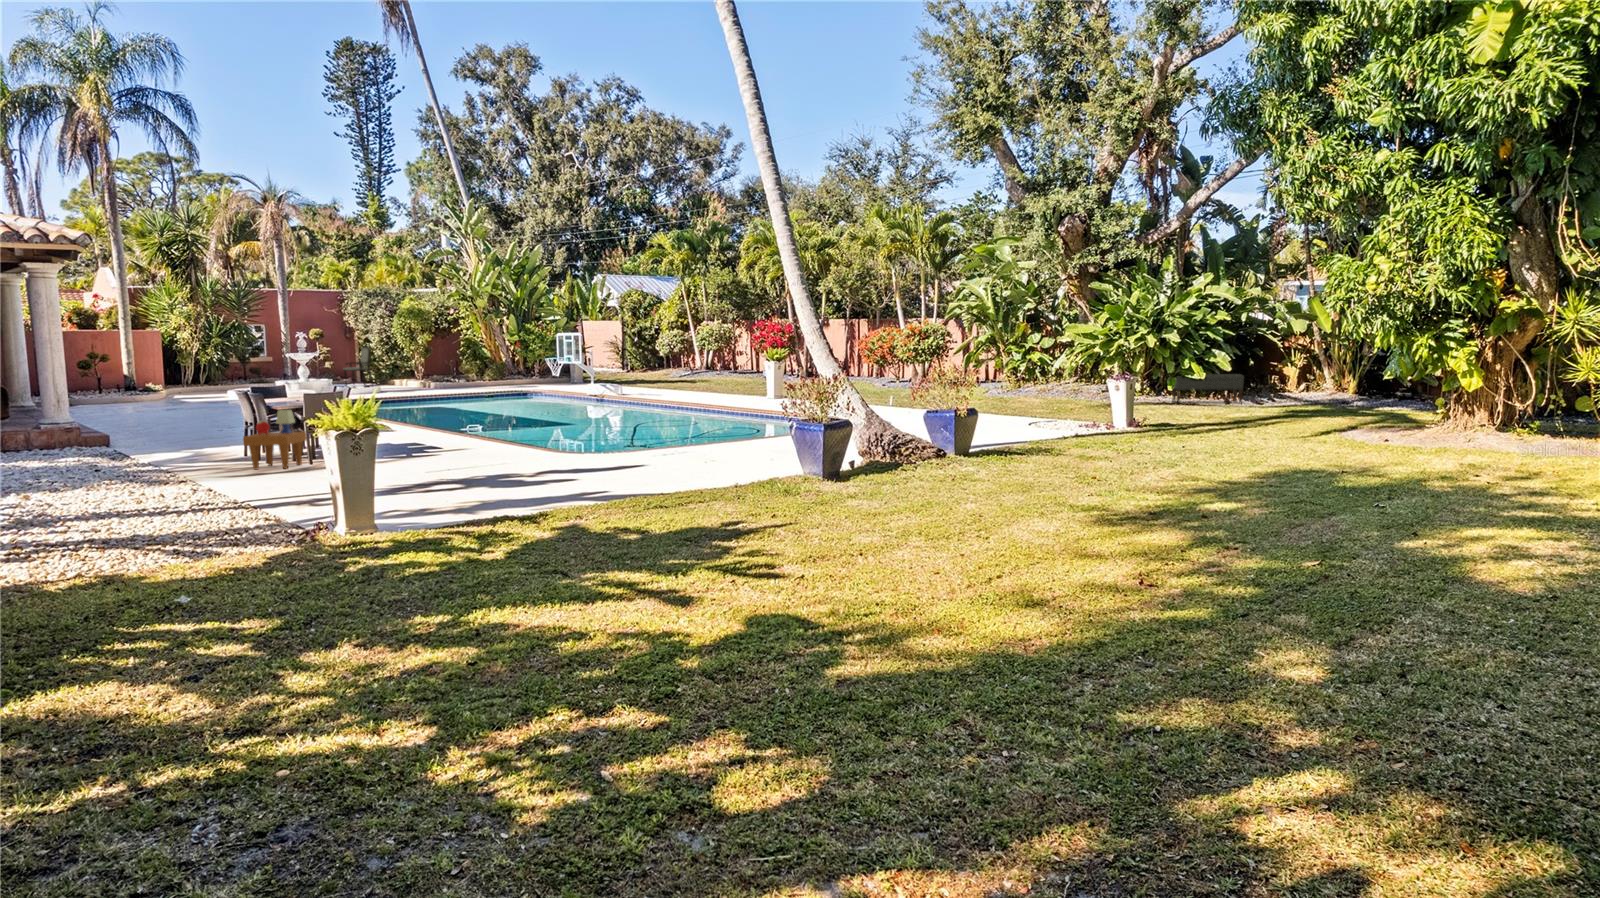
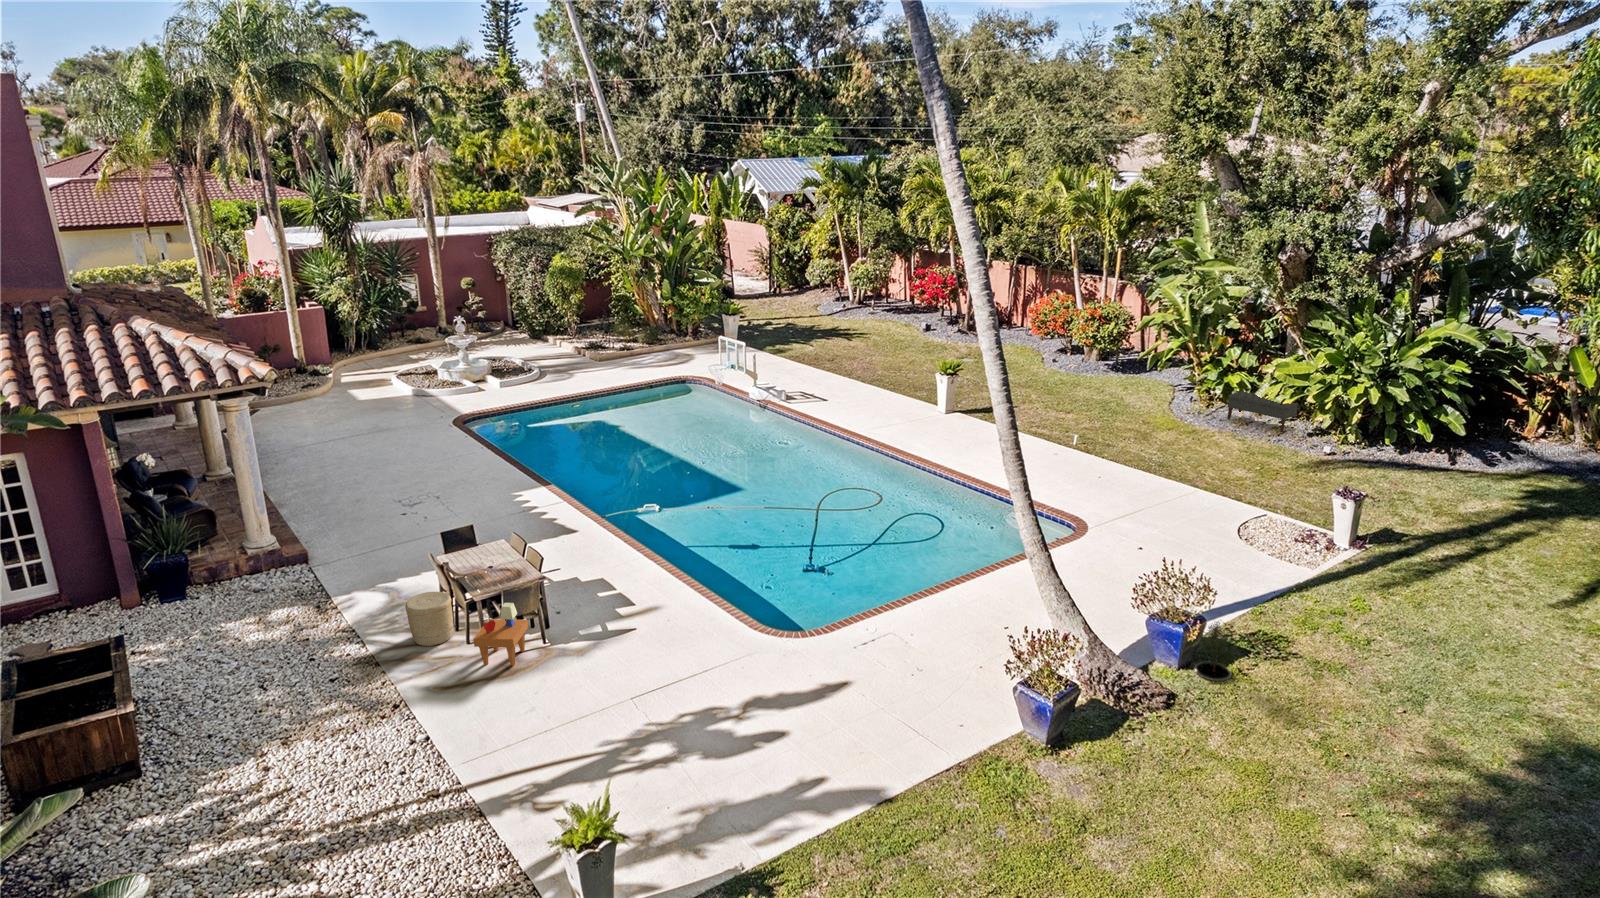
armchair: present [343,346,373,385] -> none [503,303,533,346]
bench: present [1172,374,1244,403] -> present [1227,391,1299,432]
potted tree: none [970,396,1009,457] -> present [1195,621,1236,681]
woven basket: none [174,419,227,466] -> present [405,592,454,646]

